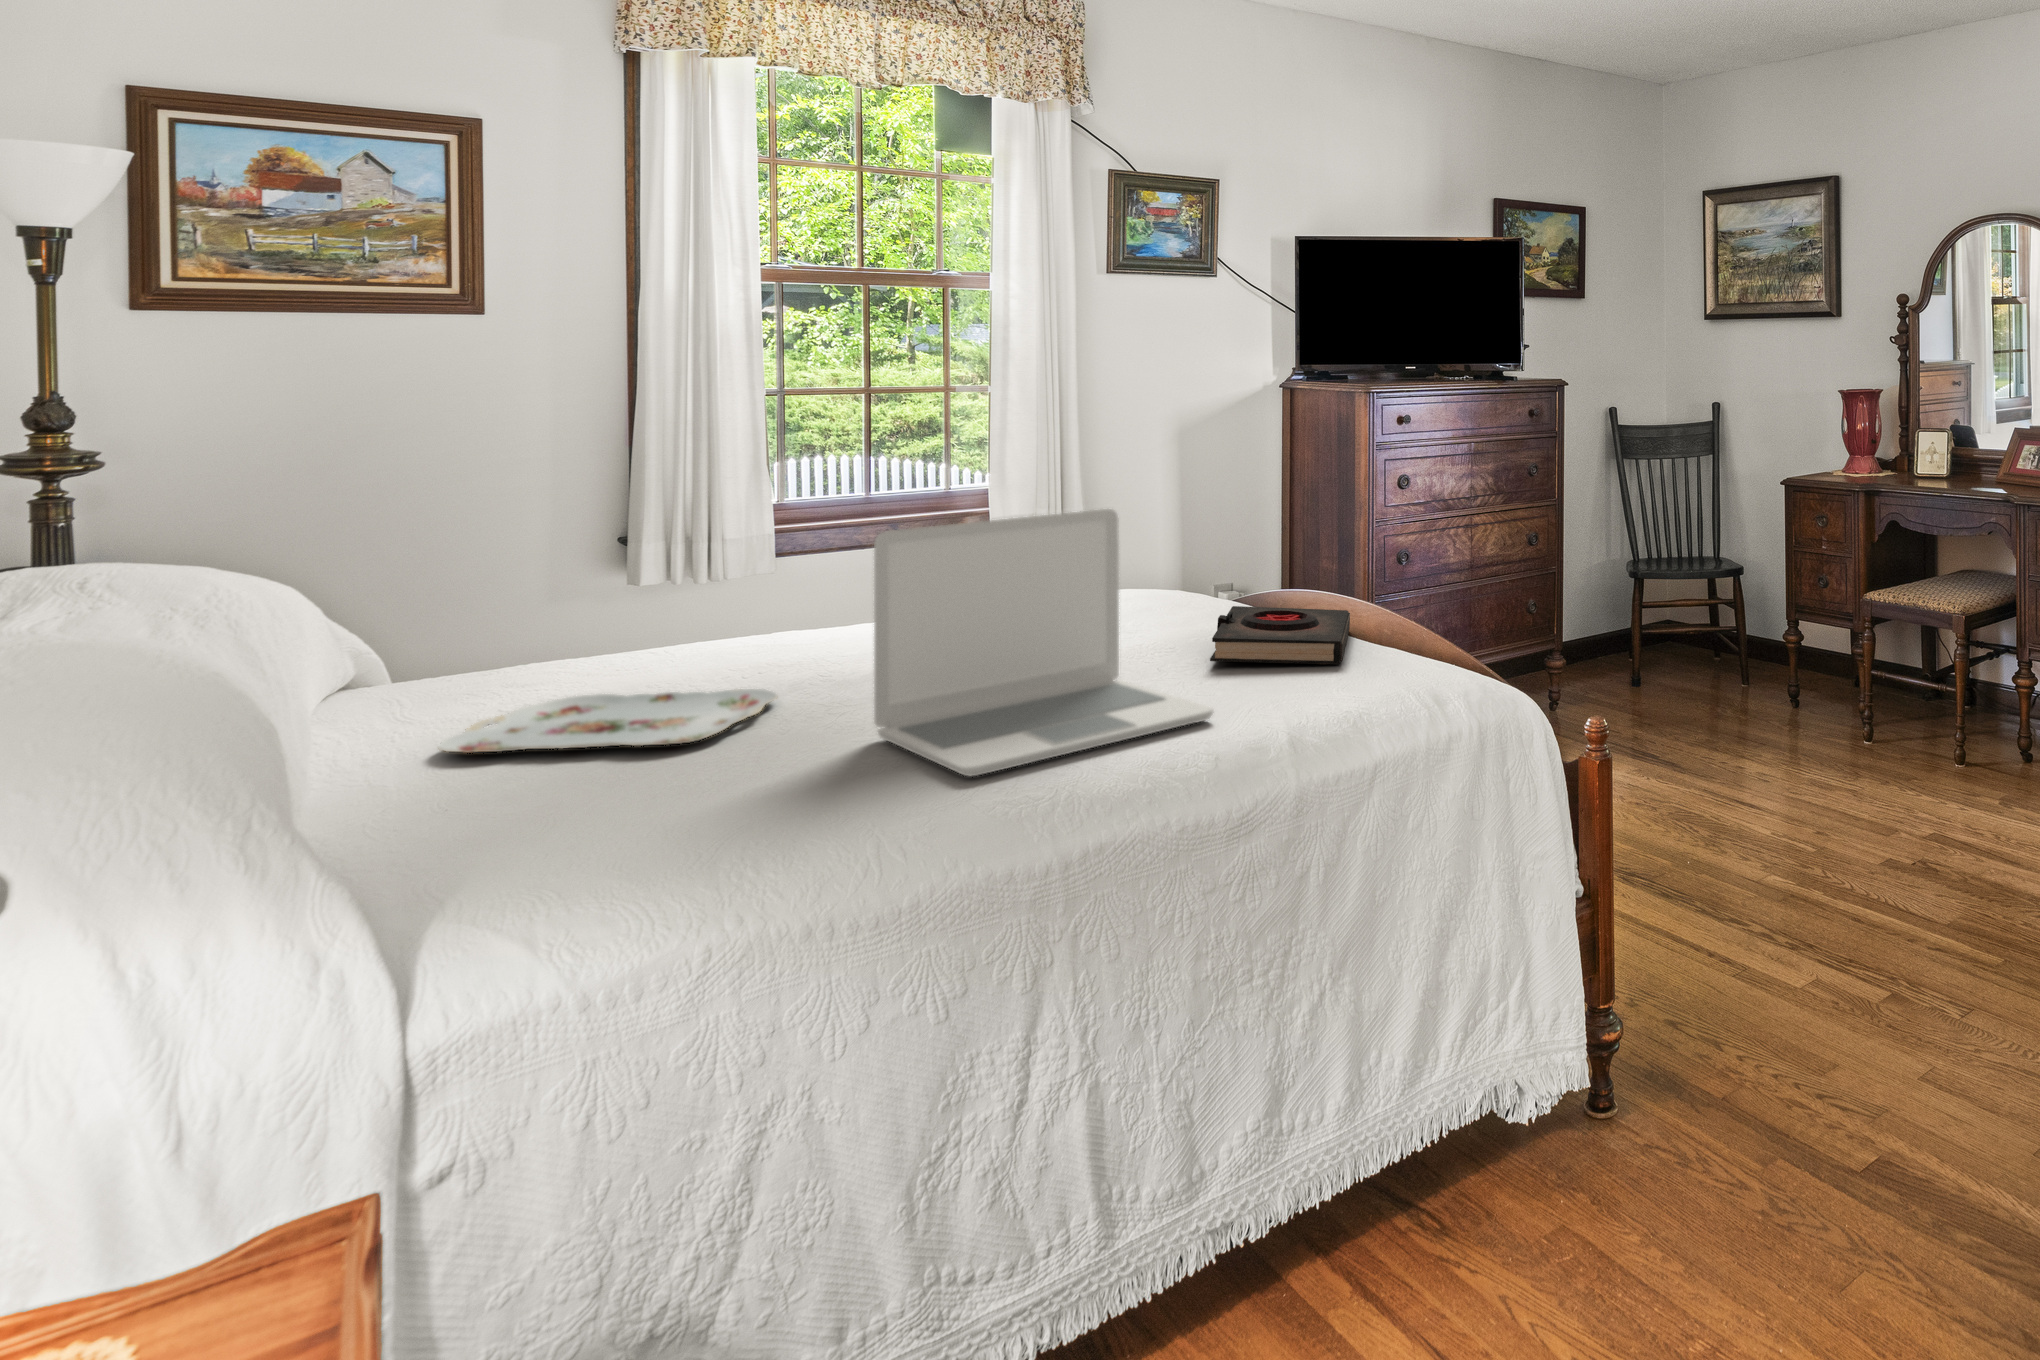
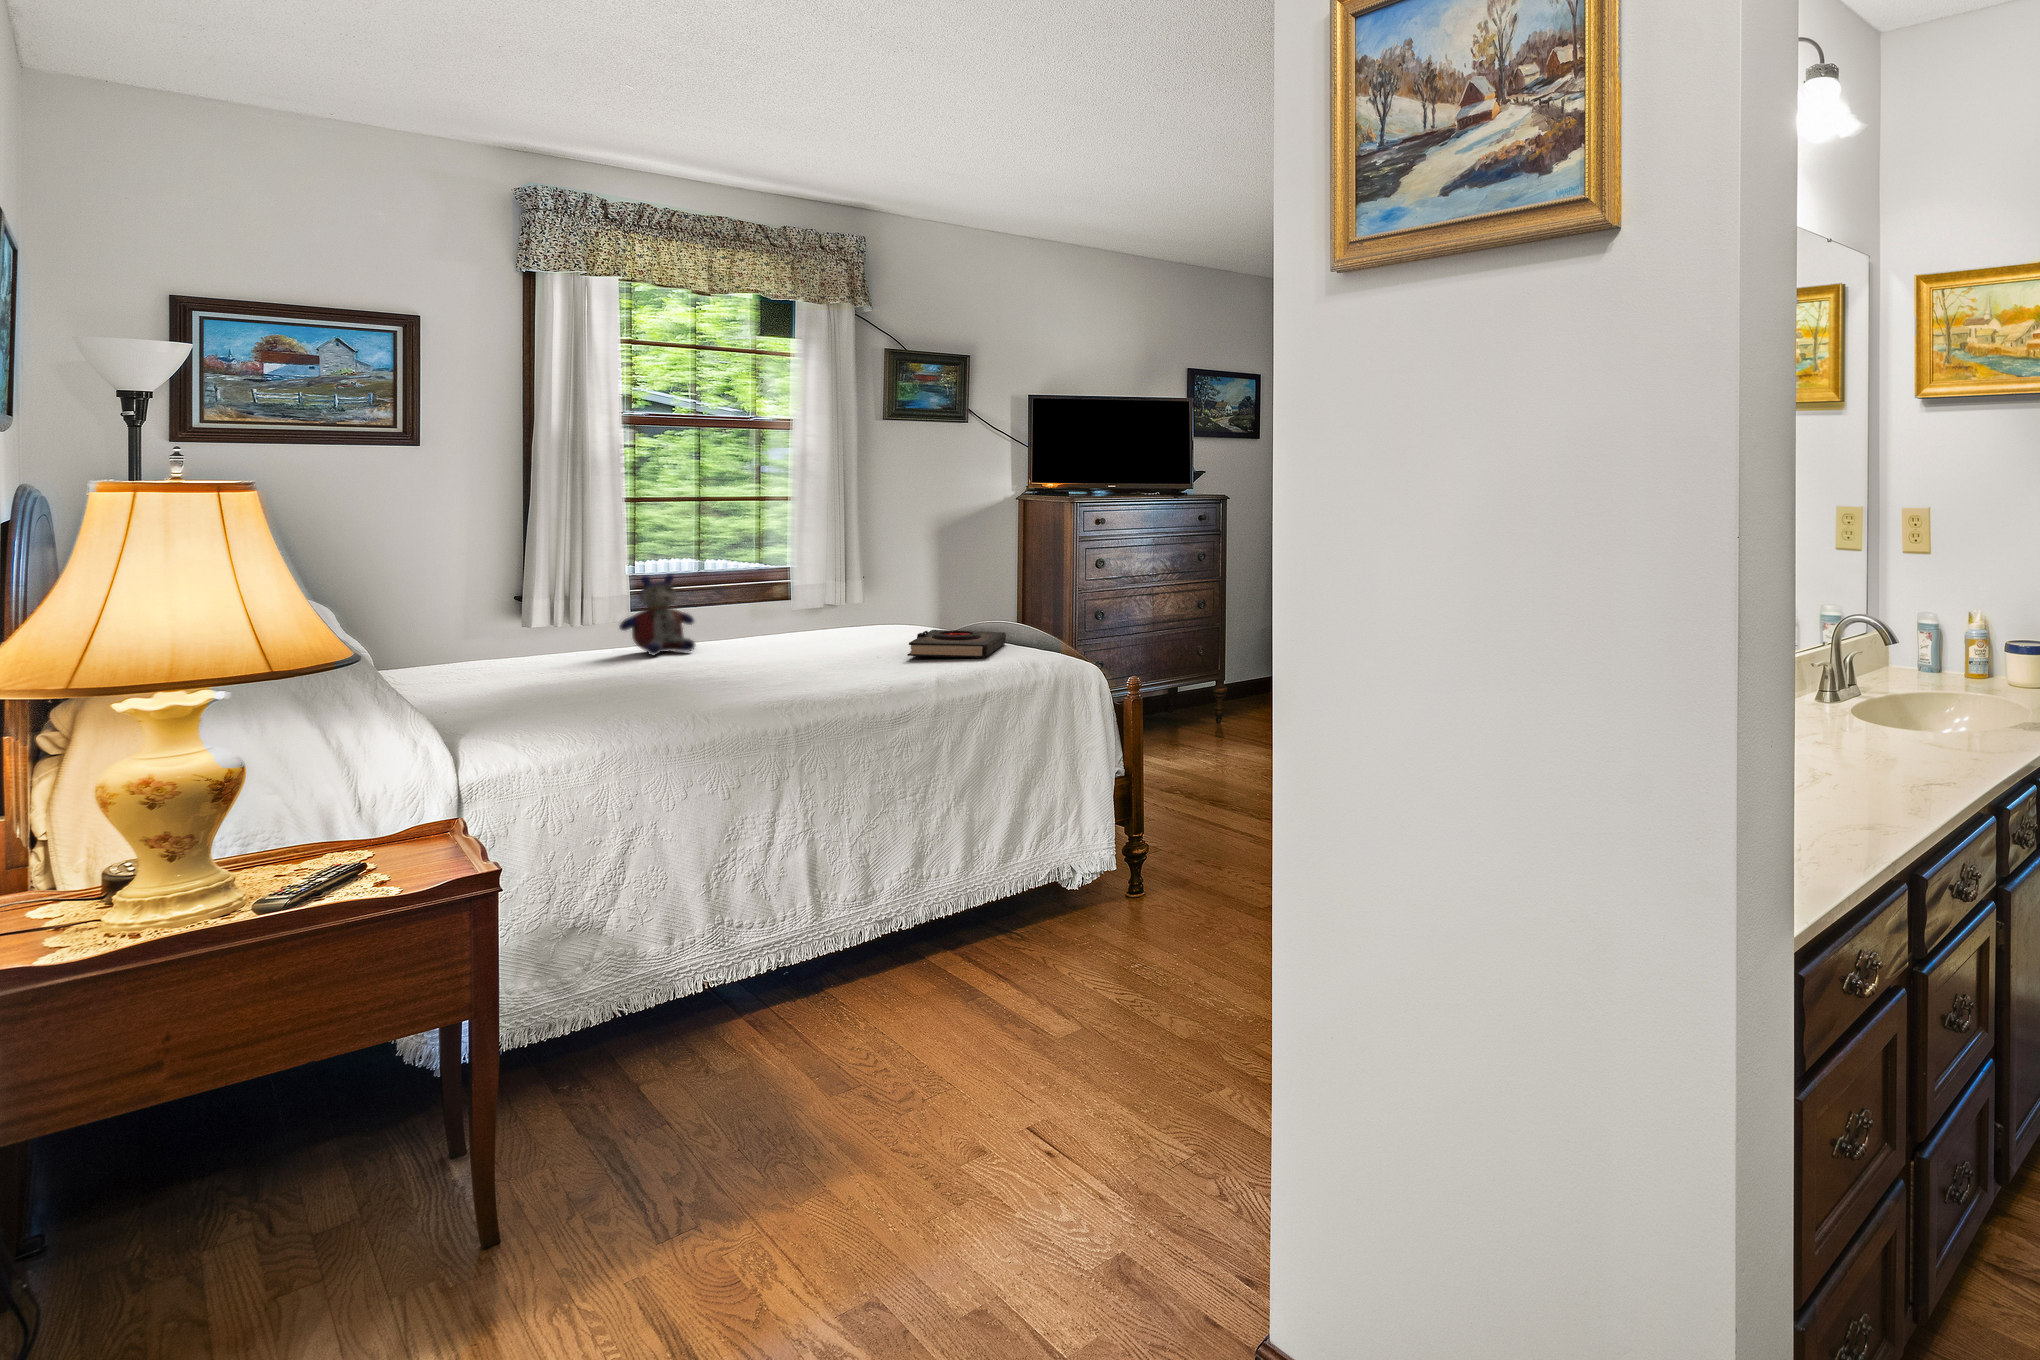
laptop: present [874,509,1214,776] -> none [696,569,895,699]
stuffed bear: none [748,514,865,655] -> present [619,575,695,655]
serving tray: present [438,689,777,753] -> none [437,668,640,694]

